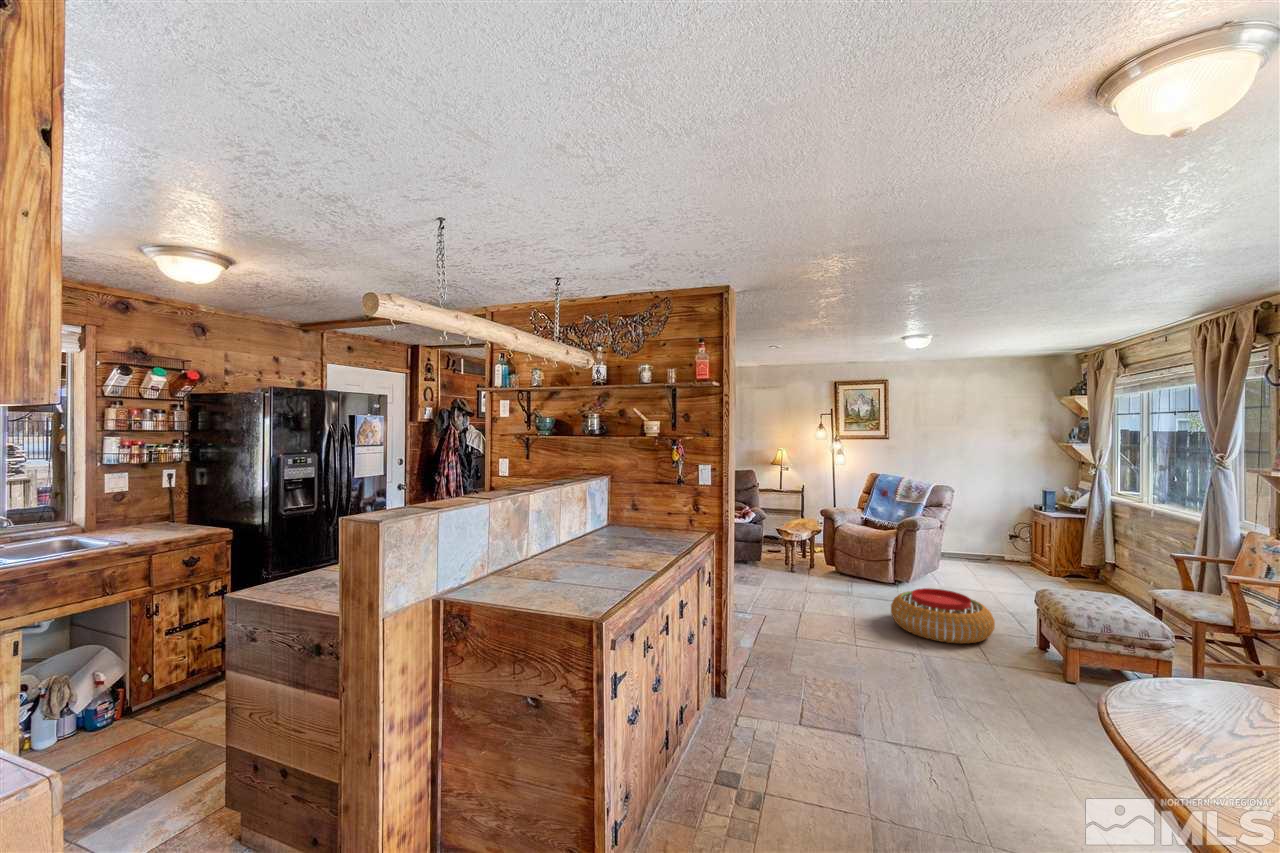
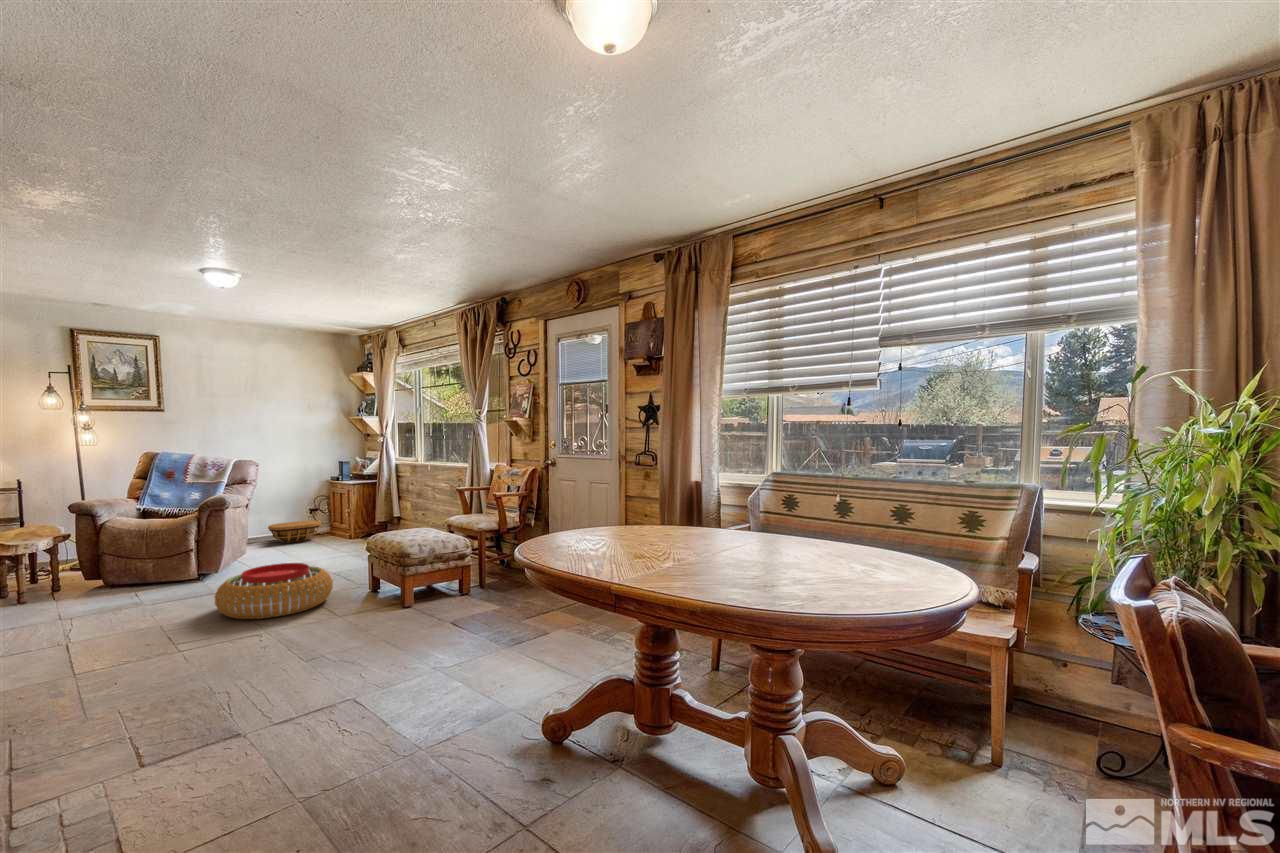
basket: none [969,543,1022,565] -> present [268,520,321,543]

